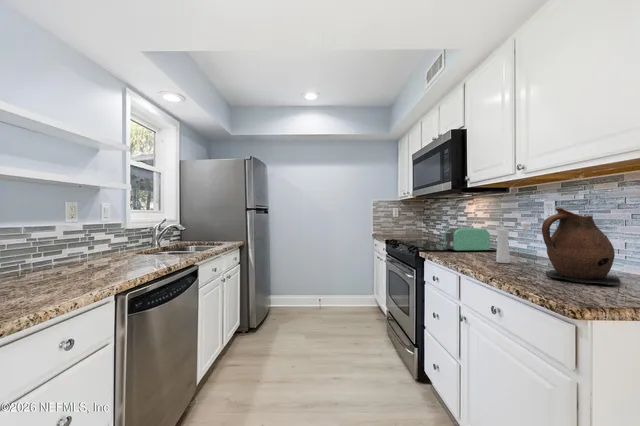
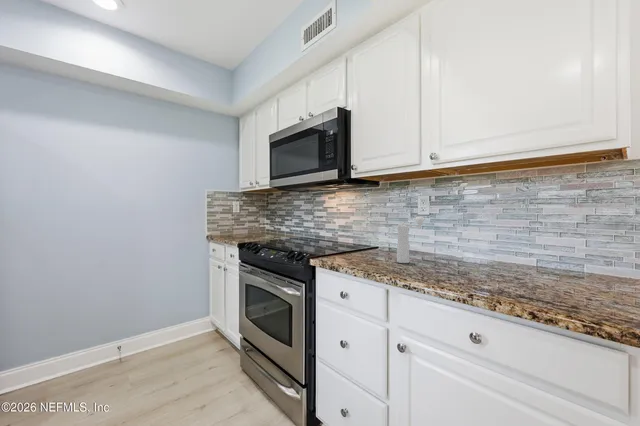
ceramic pitcher: present [542,208,620,286] -> none [458,202,535,280]
toaster: present [444,228,490,251] -> none [319,224,363,252]

